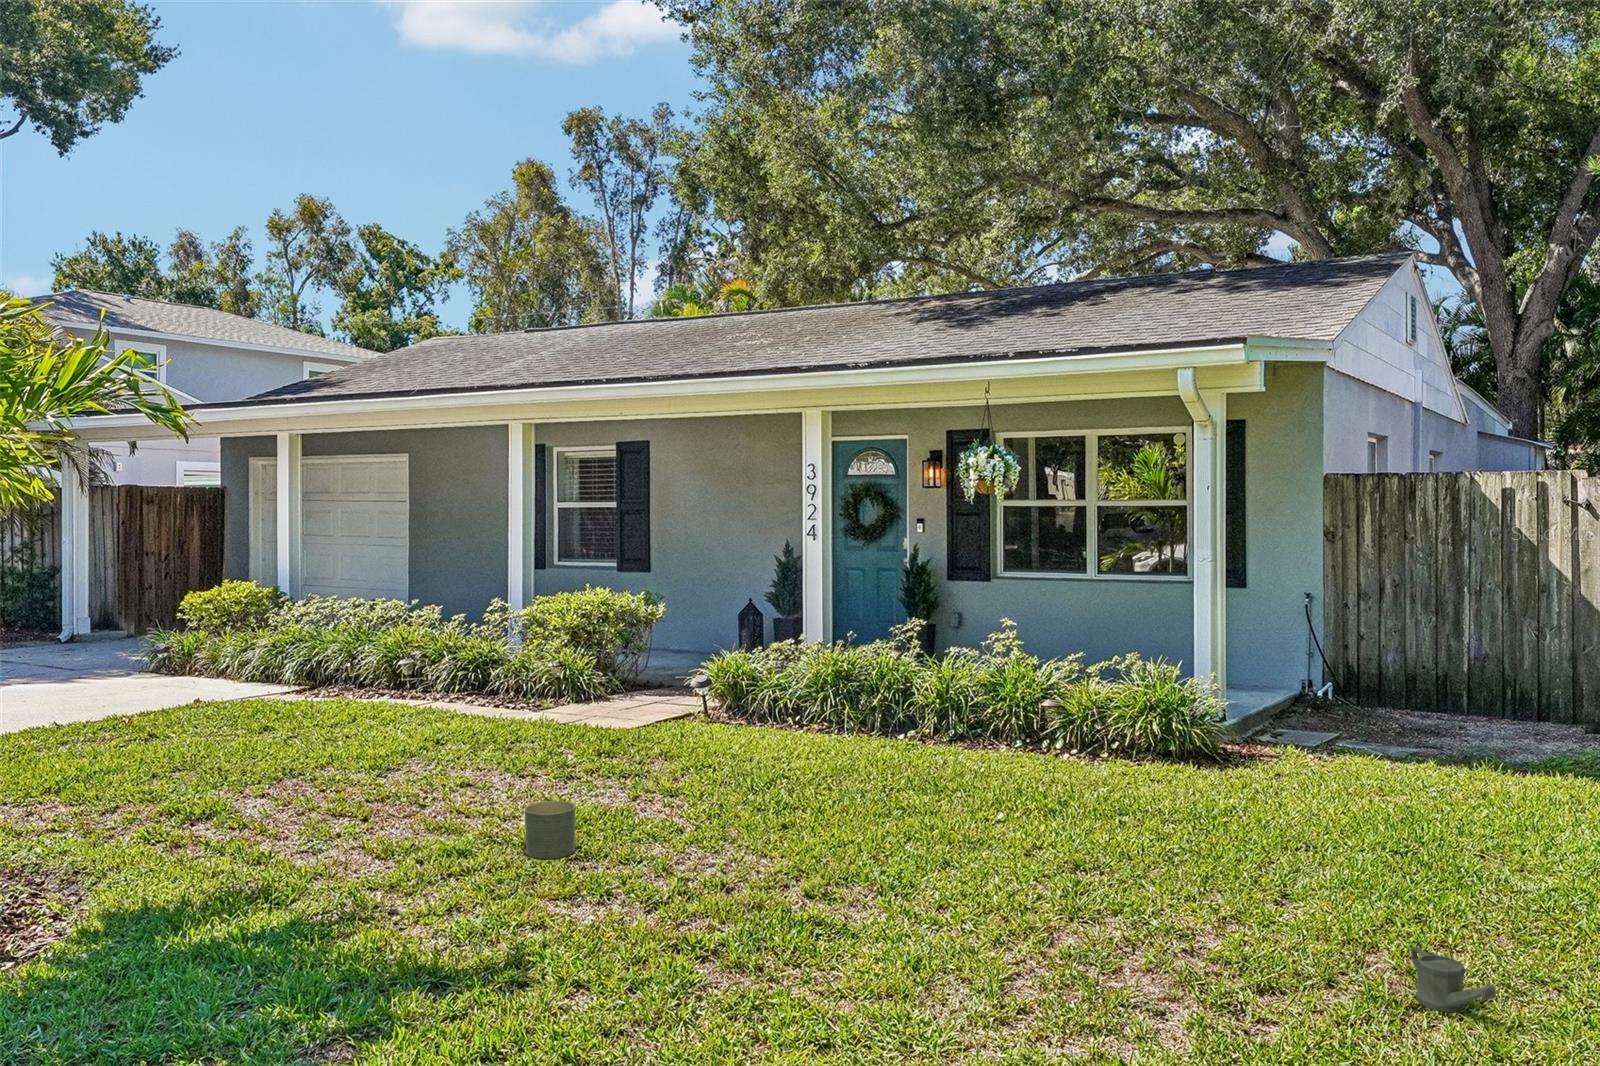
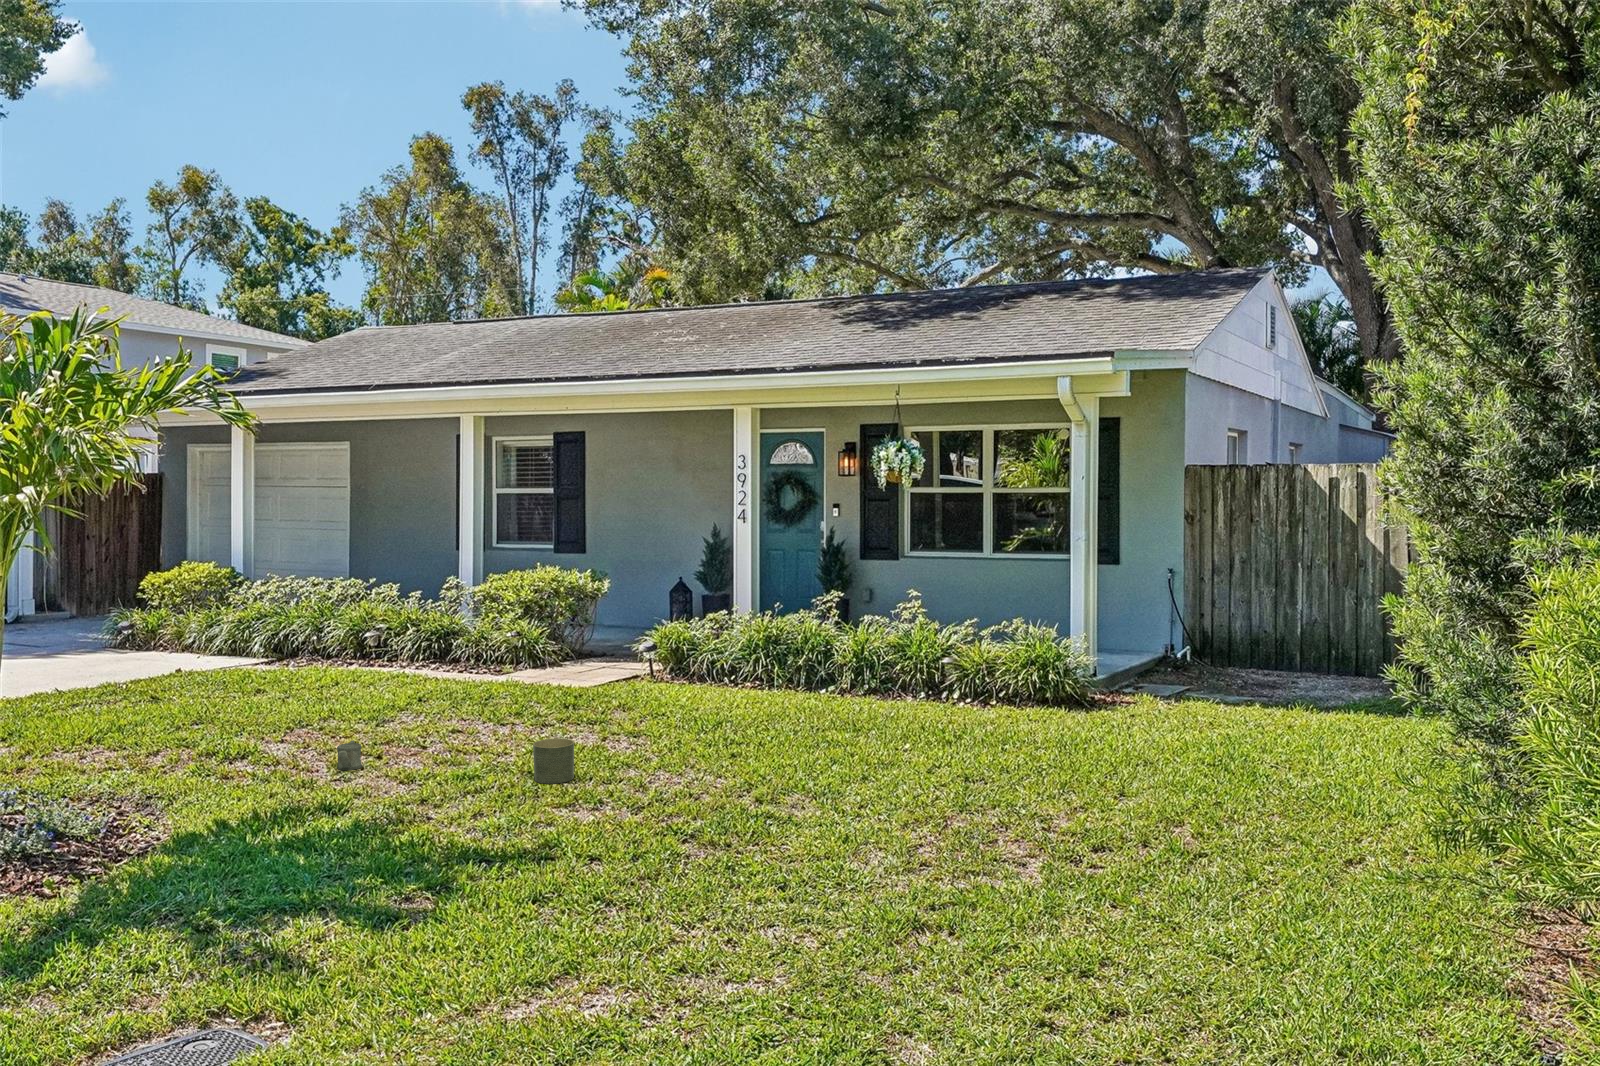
watering can: present [1411,947,1496,1012] -> present [337,740,362,770]

